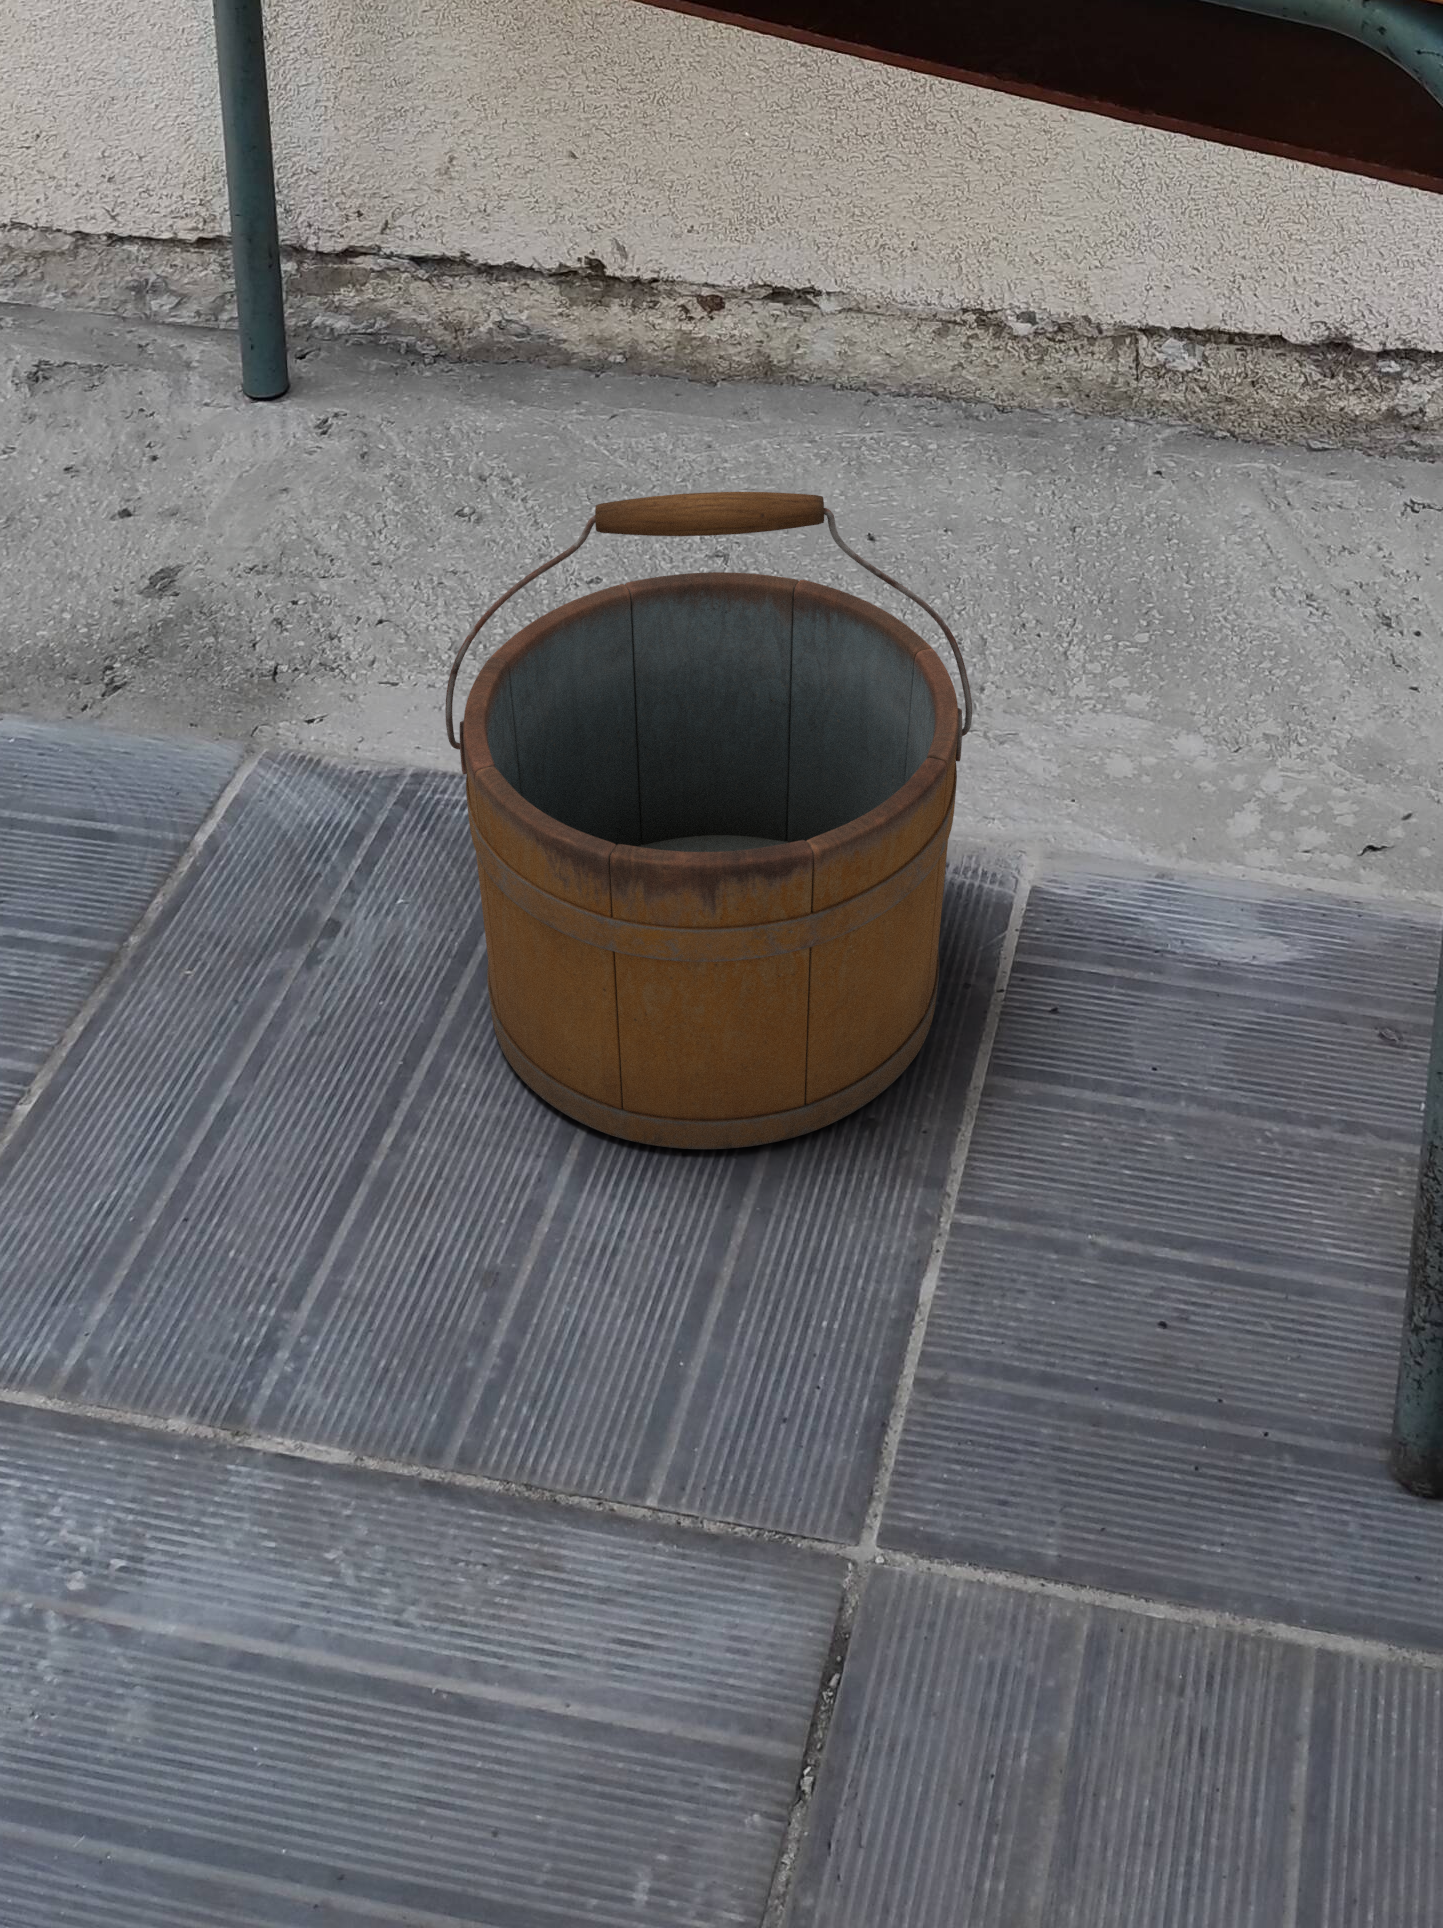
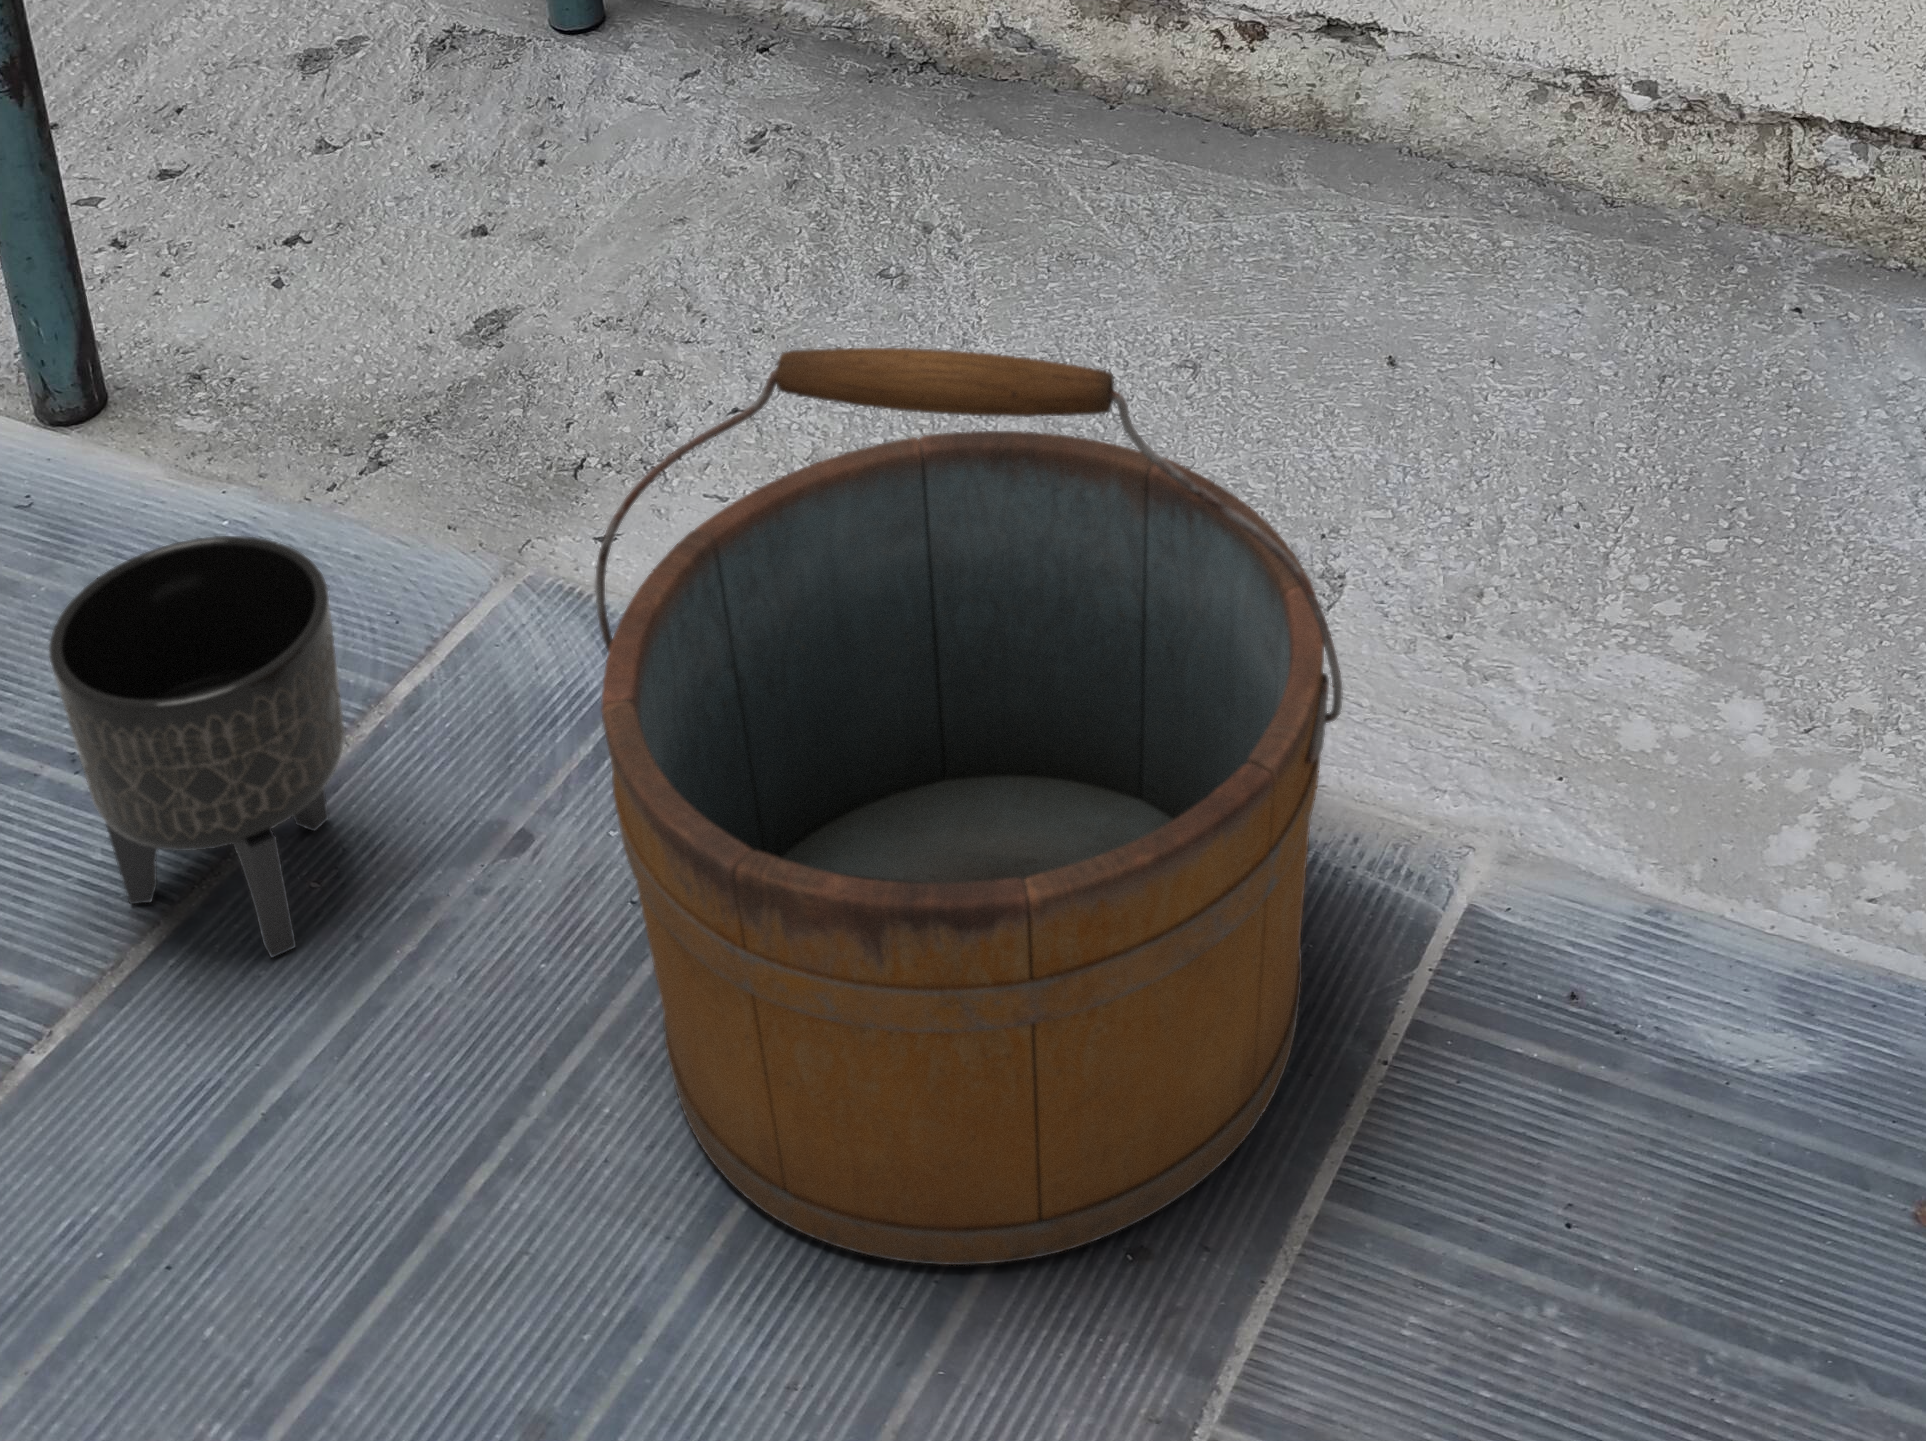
planter: none [20,708,219,1022] -> present [49,536,345,957]

